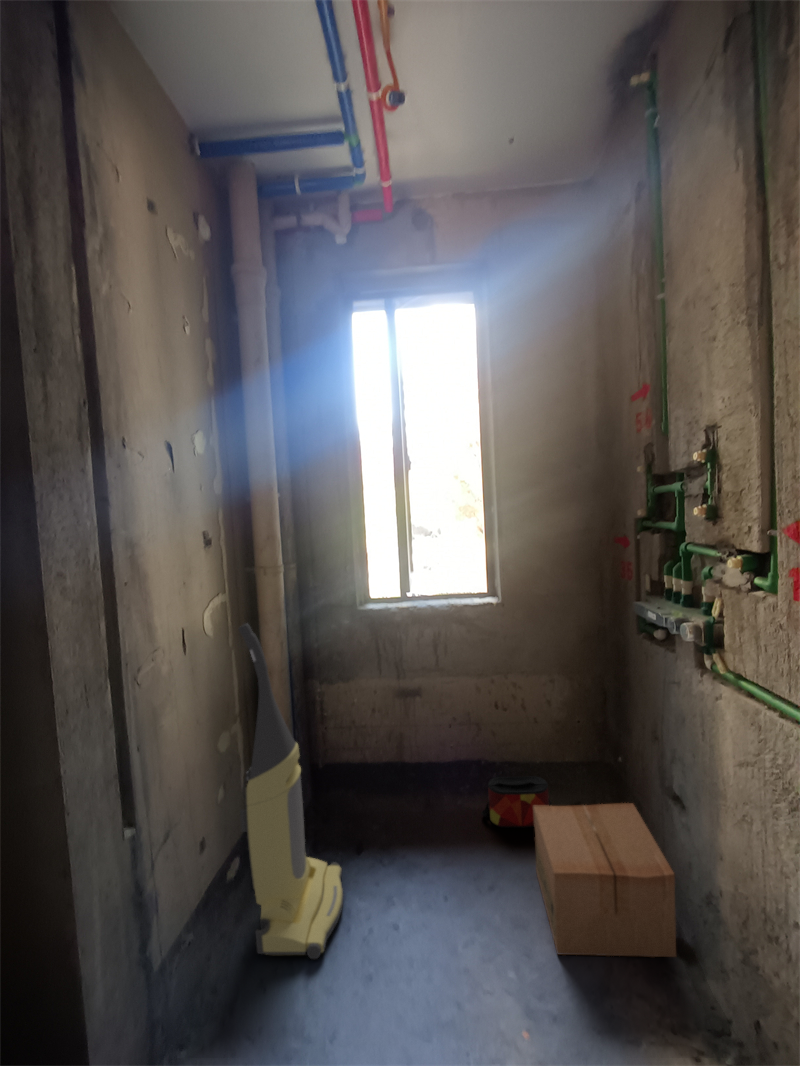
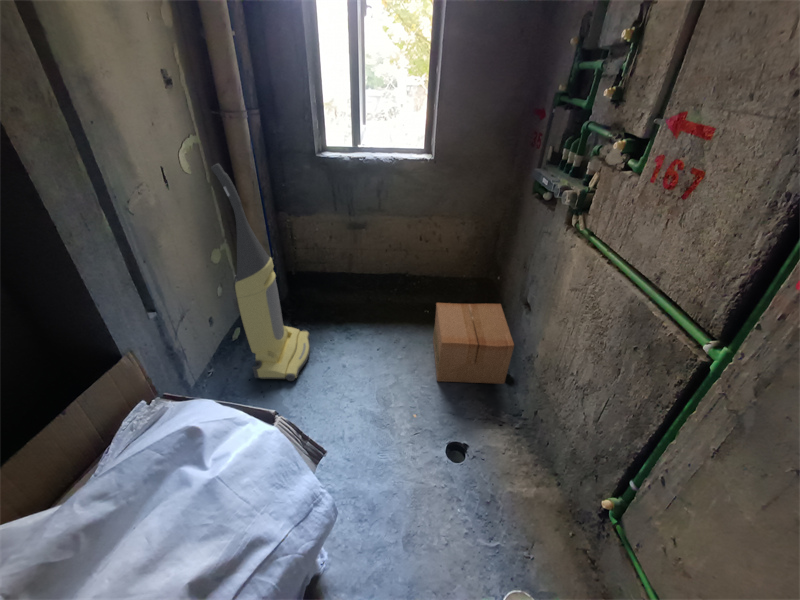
bag: present [481,776,552,828] -> none [404,283,450,313]

